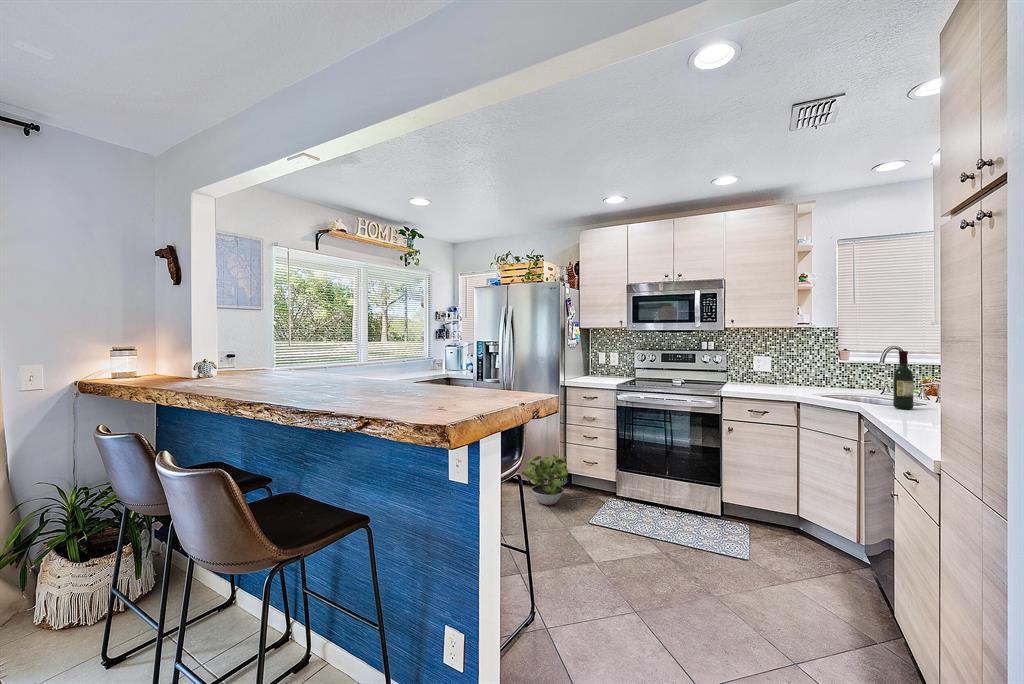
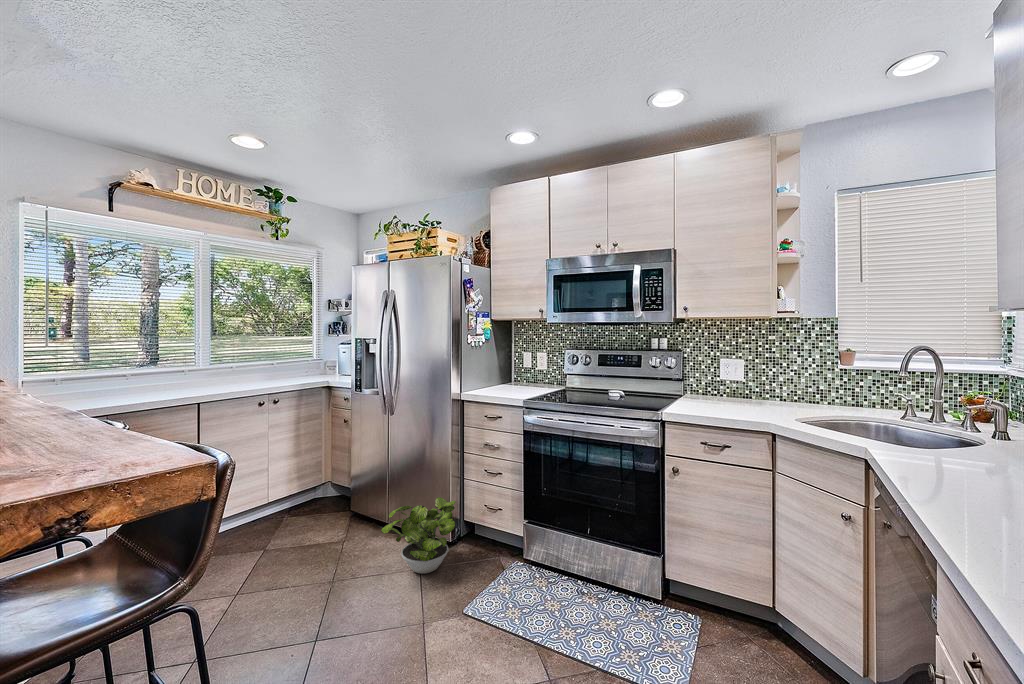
wine bottle: present [893,351,914,409] -> none [928,359,966,464]

